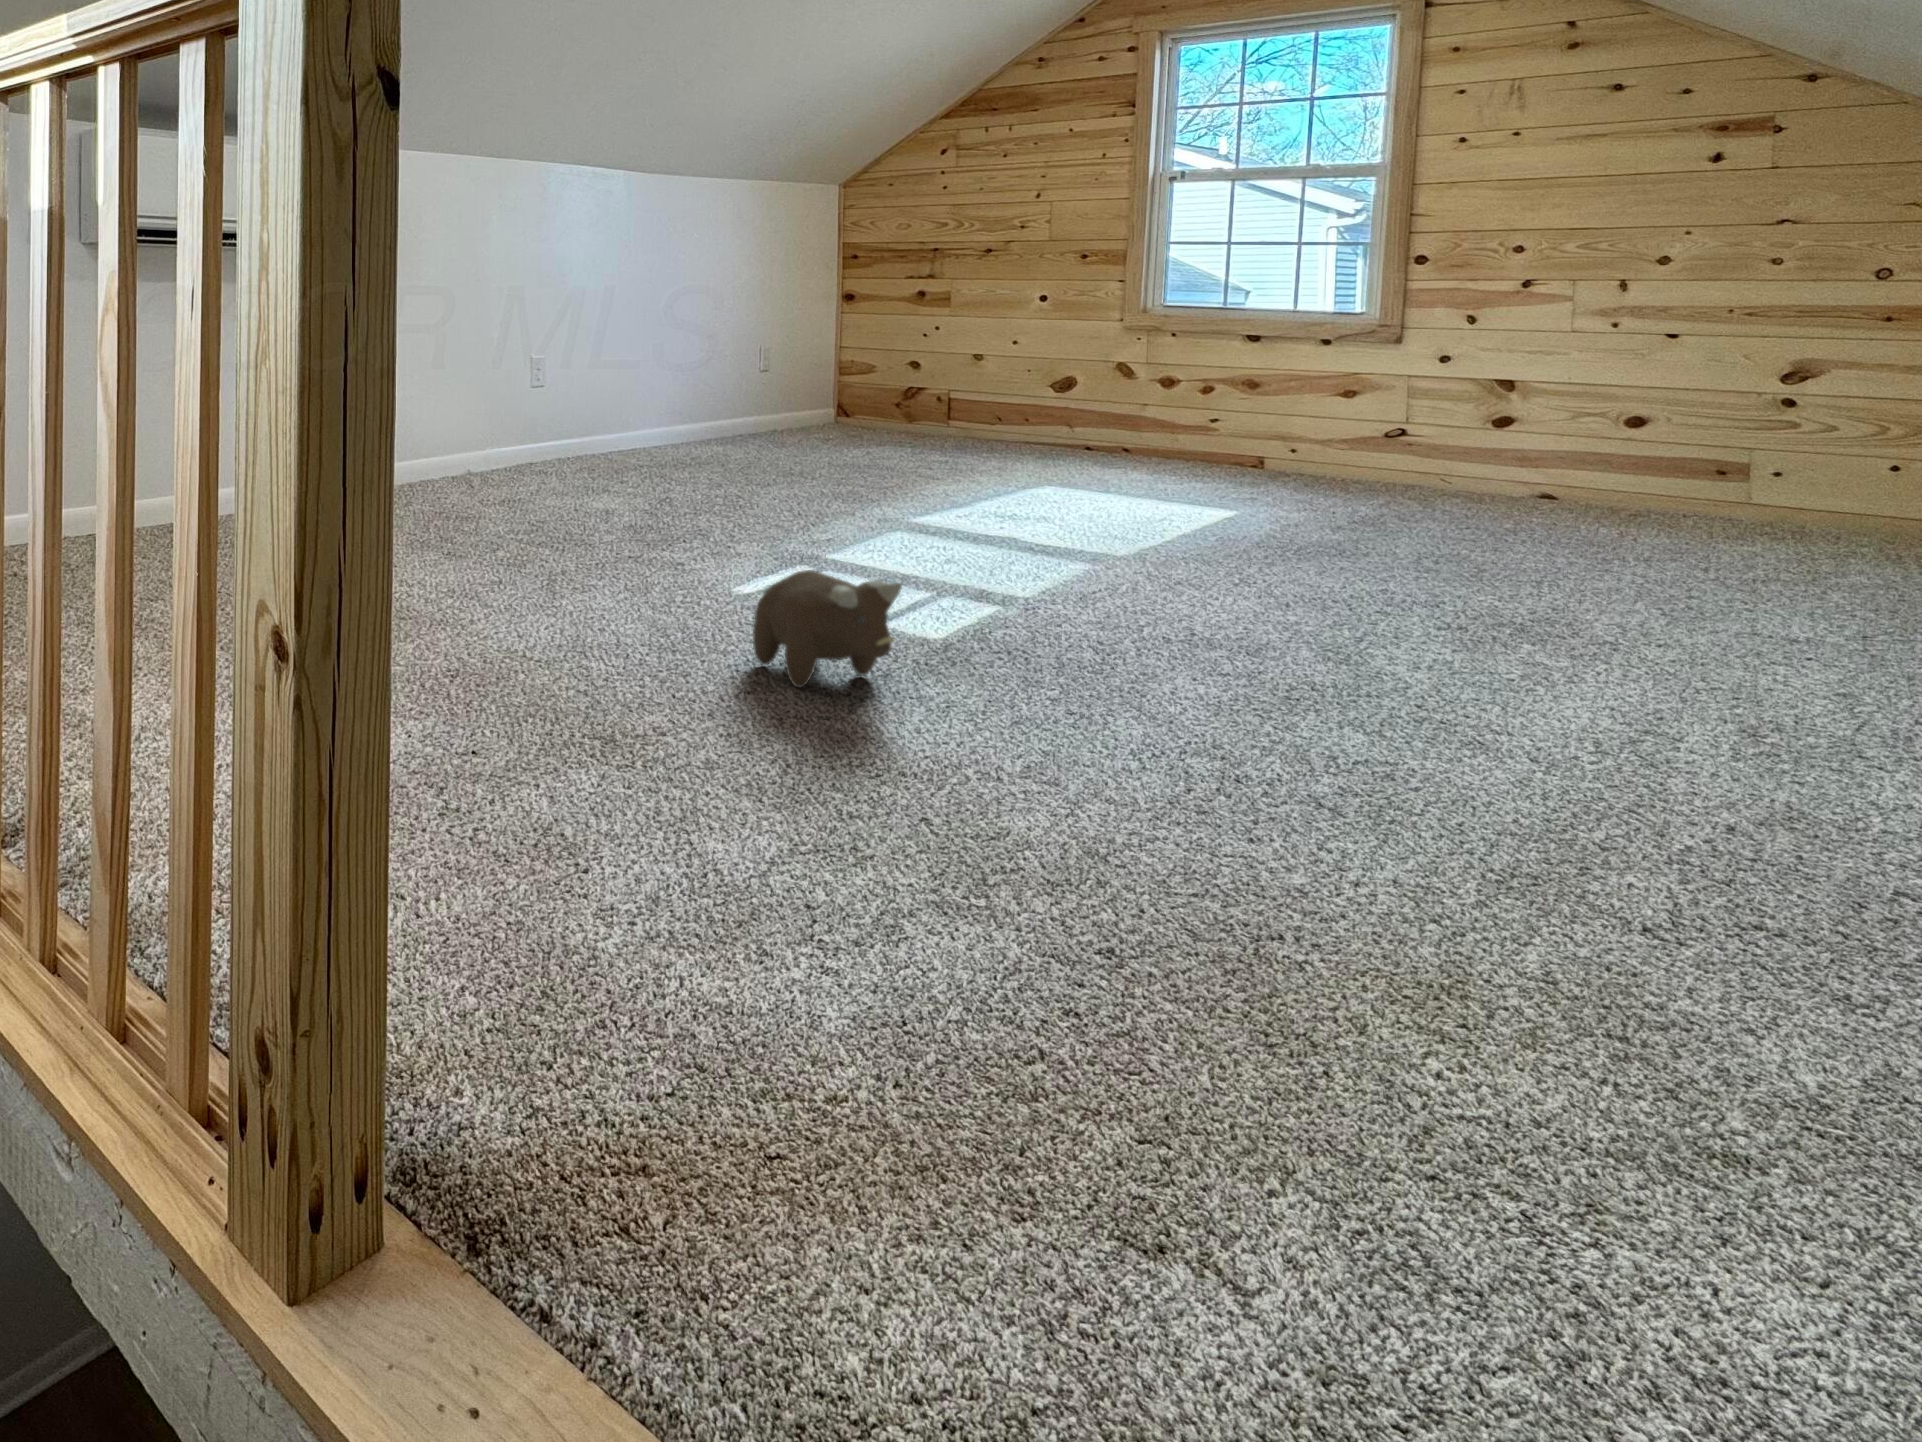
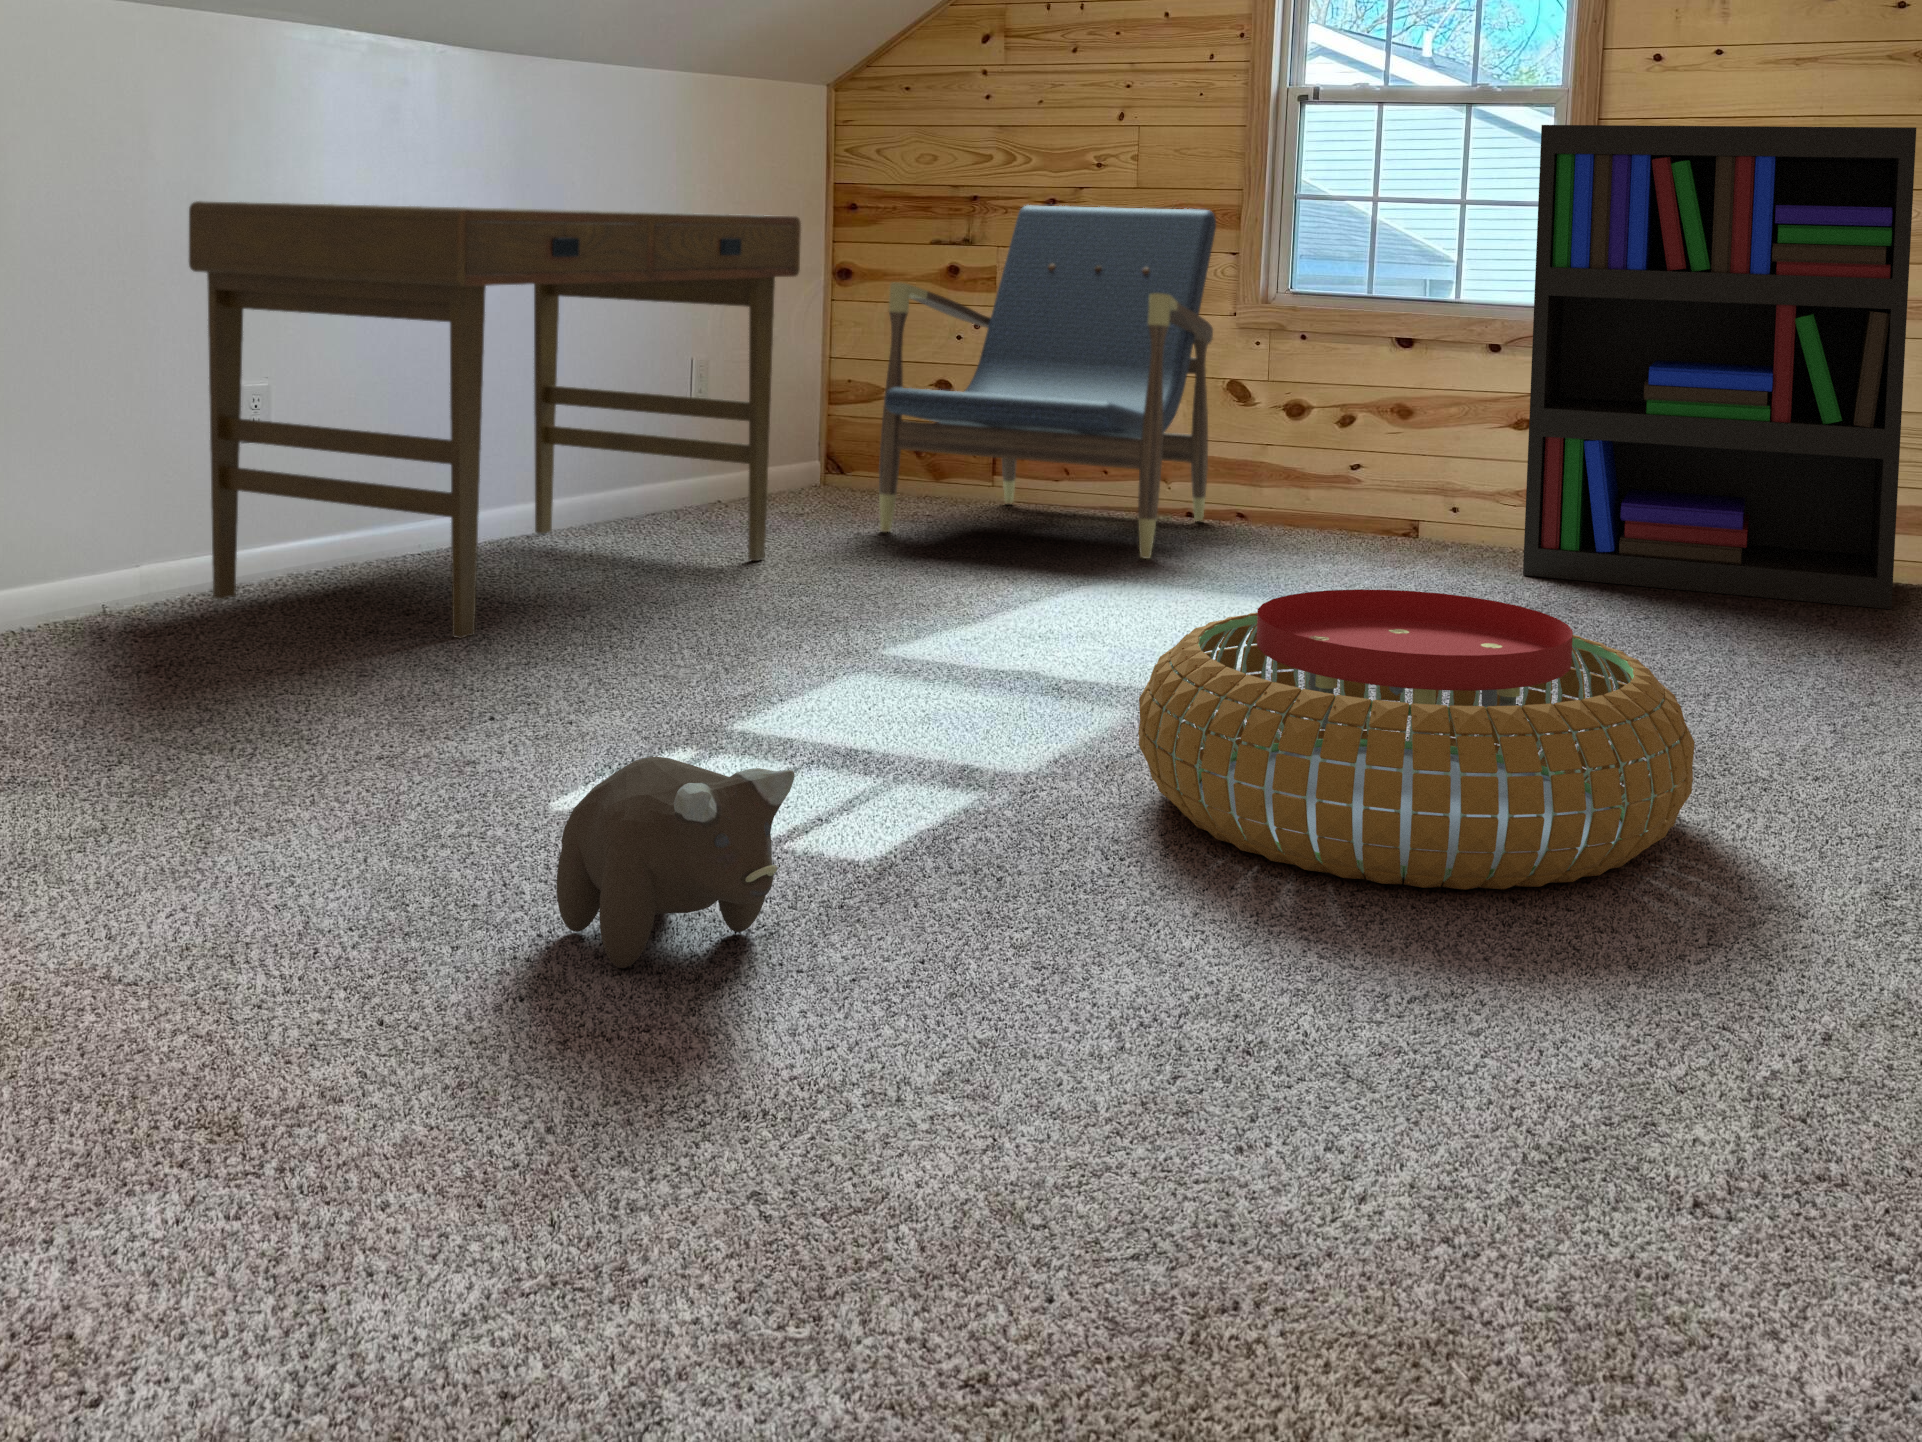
bookshelf: none [1365,167,1747,540] -> present [1523,125,1916,609]
lounge chair: none [870,252,1102,478] -> present [879,206,1216,559]
desk: none [491,264,824,504] -> present [189,201,801,638]
pouf: none [1102,498,1578,708] -> present [1138,590,1695,890]

